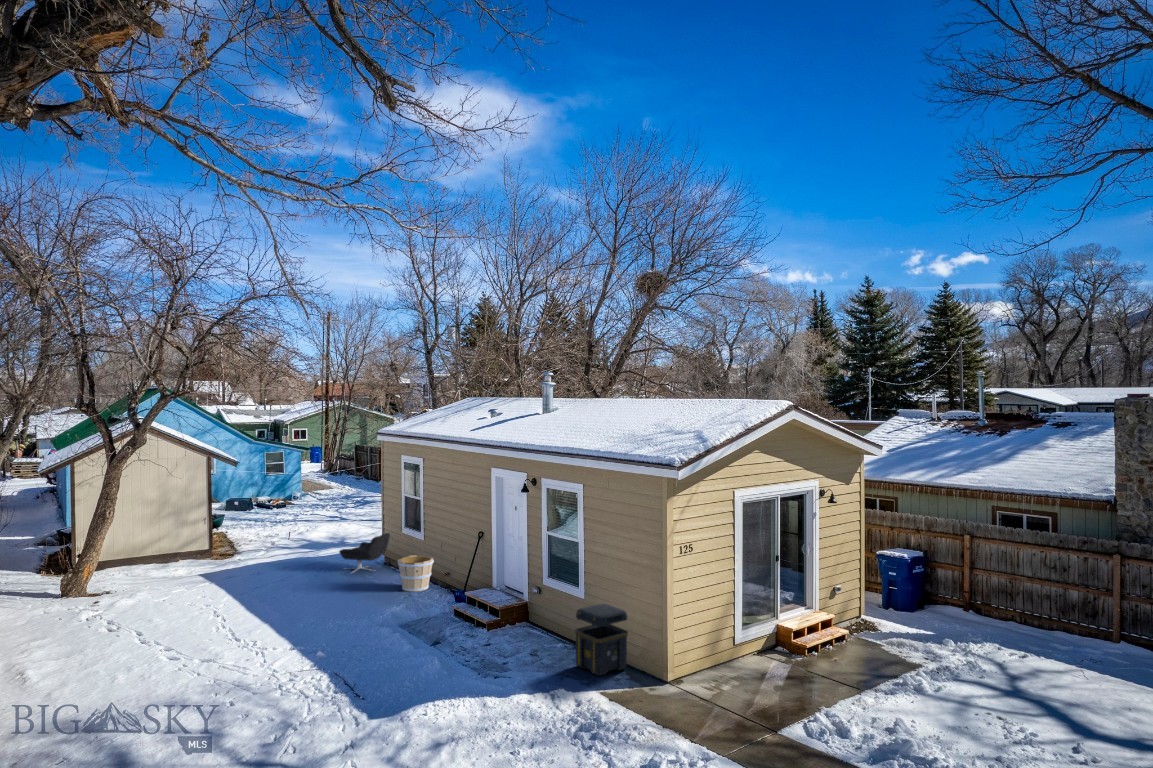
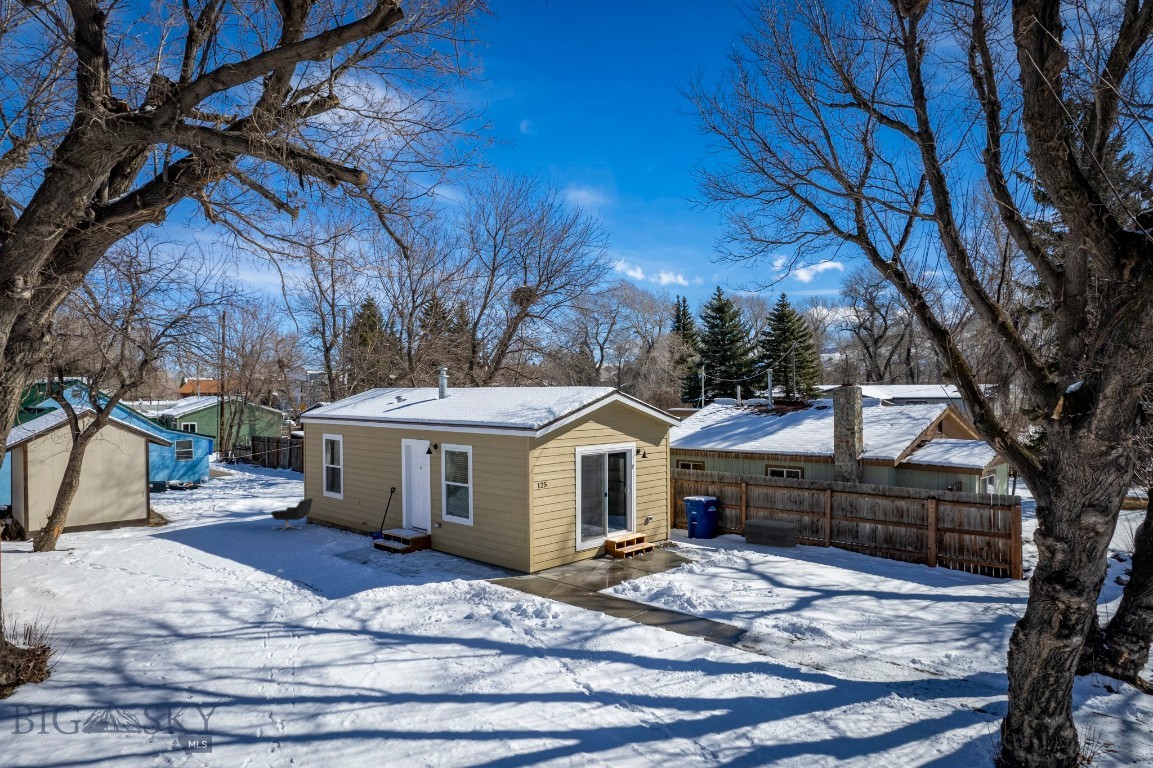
wooden bucket: present [398,555,434,592] -> none [325,512,354,539]
storage bench: none [974,587,1062,640] -> present [745,519,797,547]
toolbox: present [575,604,628,676] -> none [467,526,504,571]

